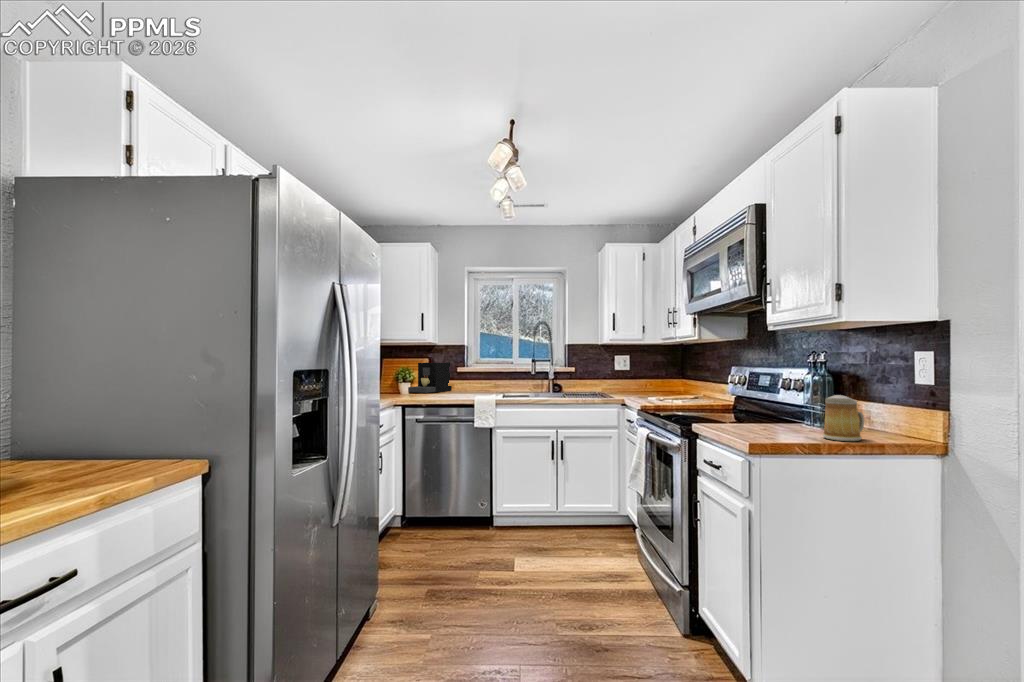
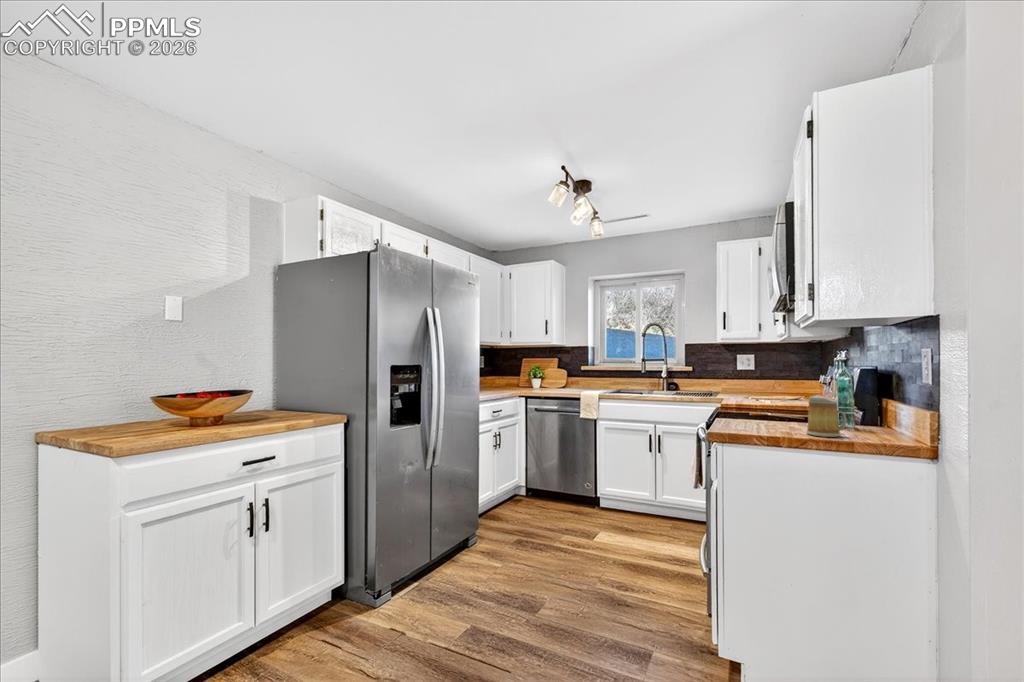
coffee maker: present [408,362,452,393] -> none [538,361,579,387]

